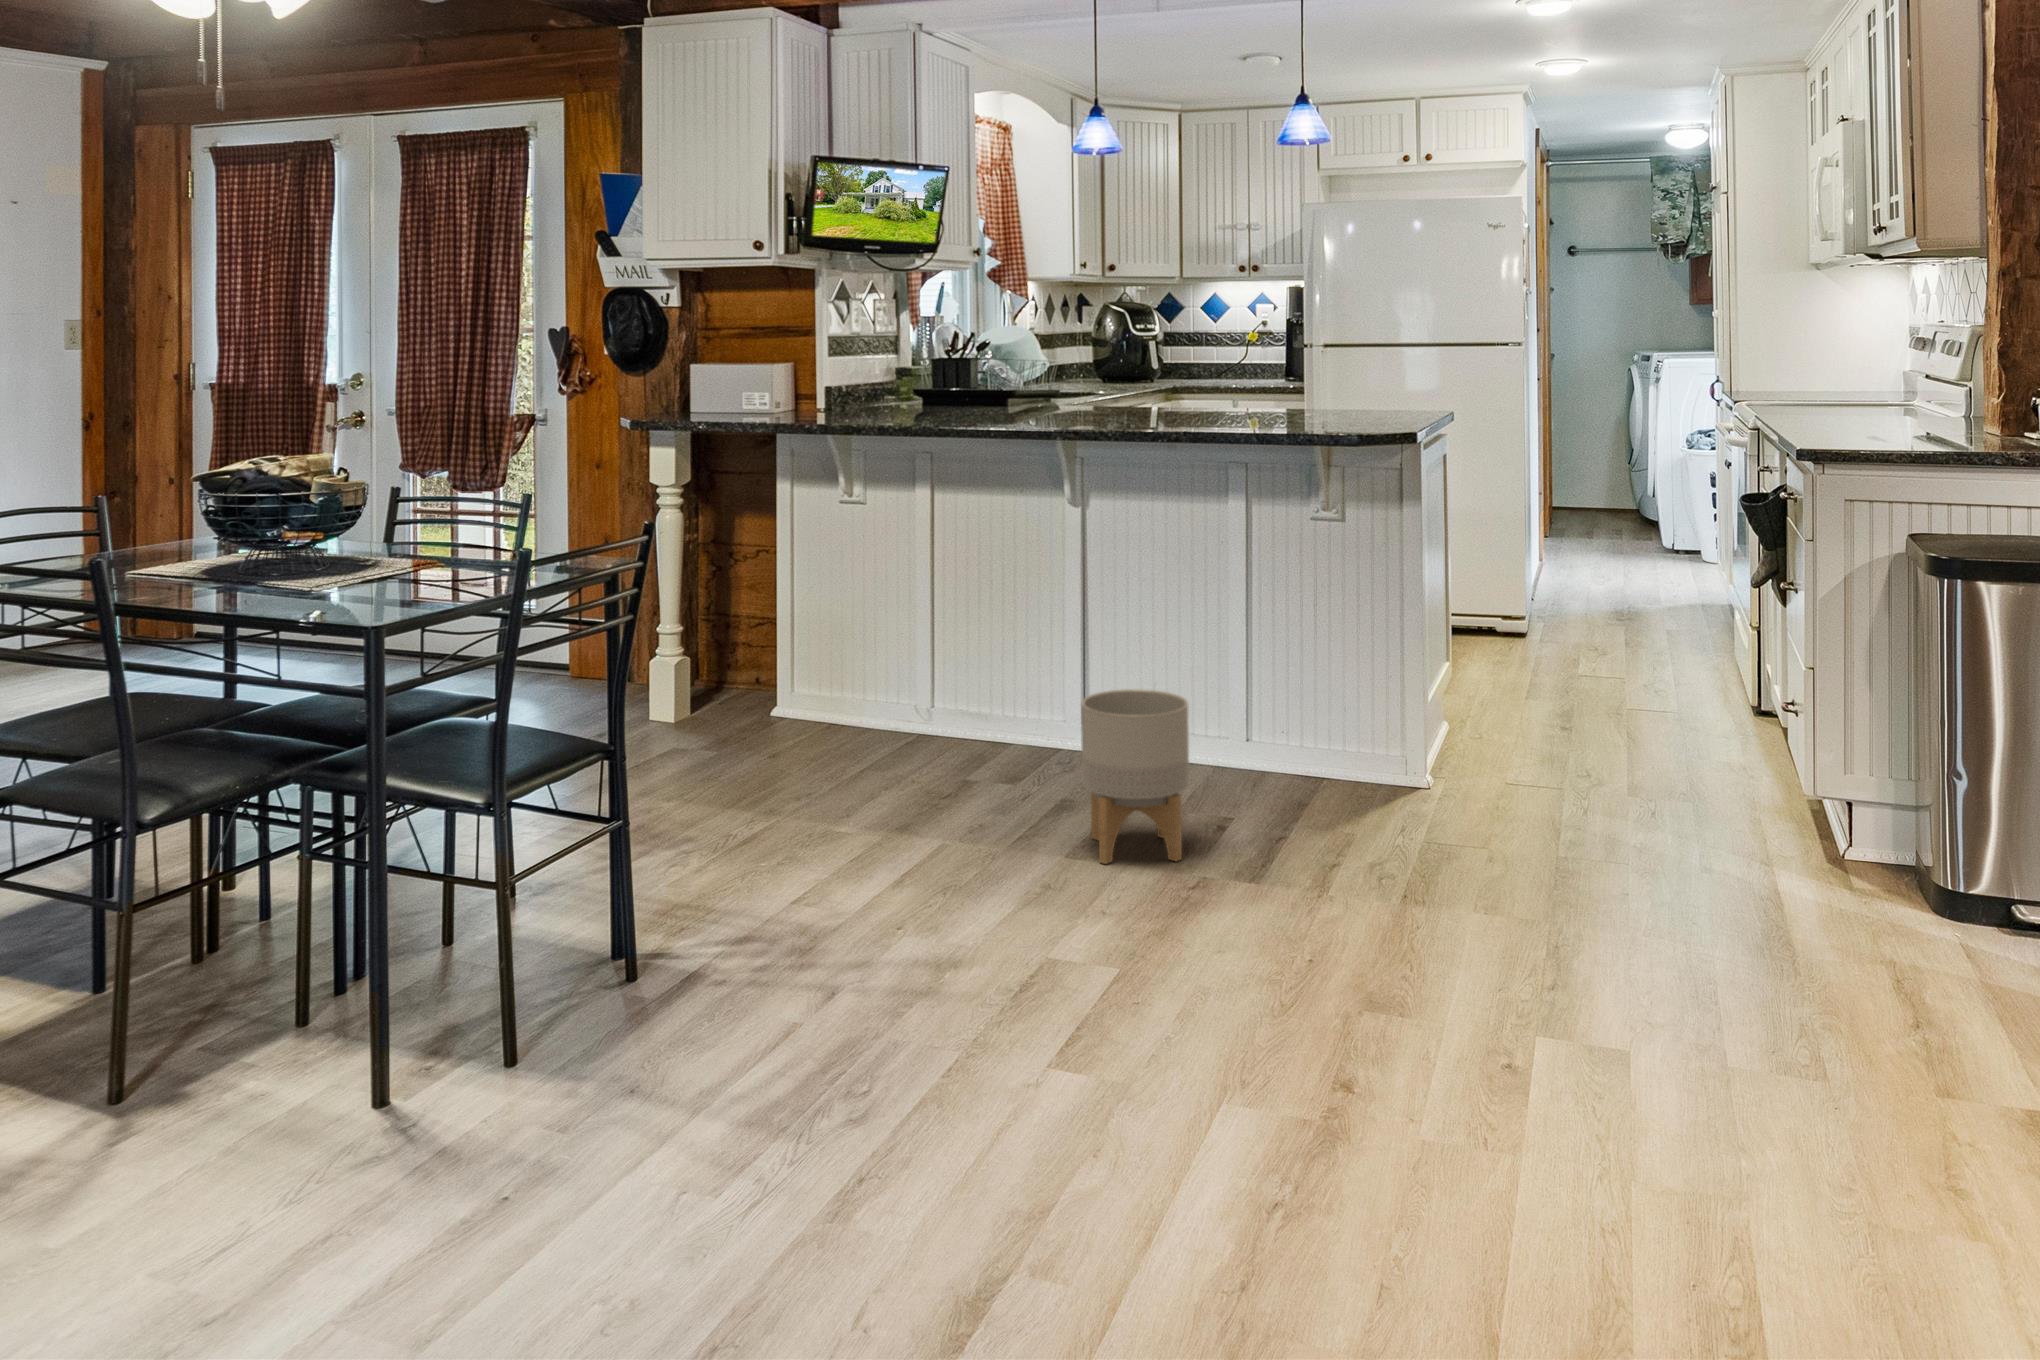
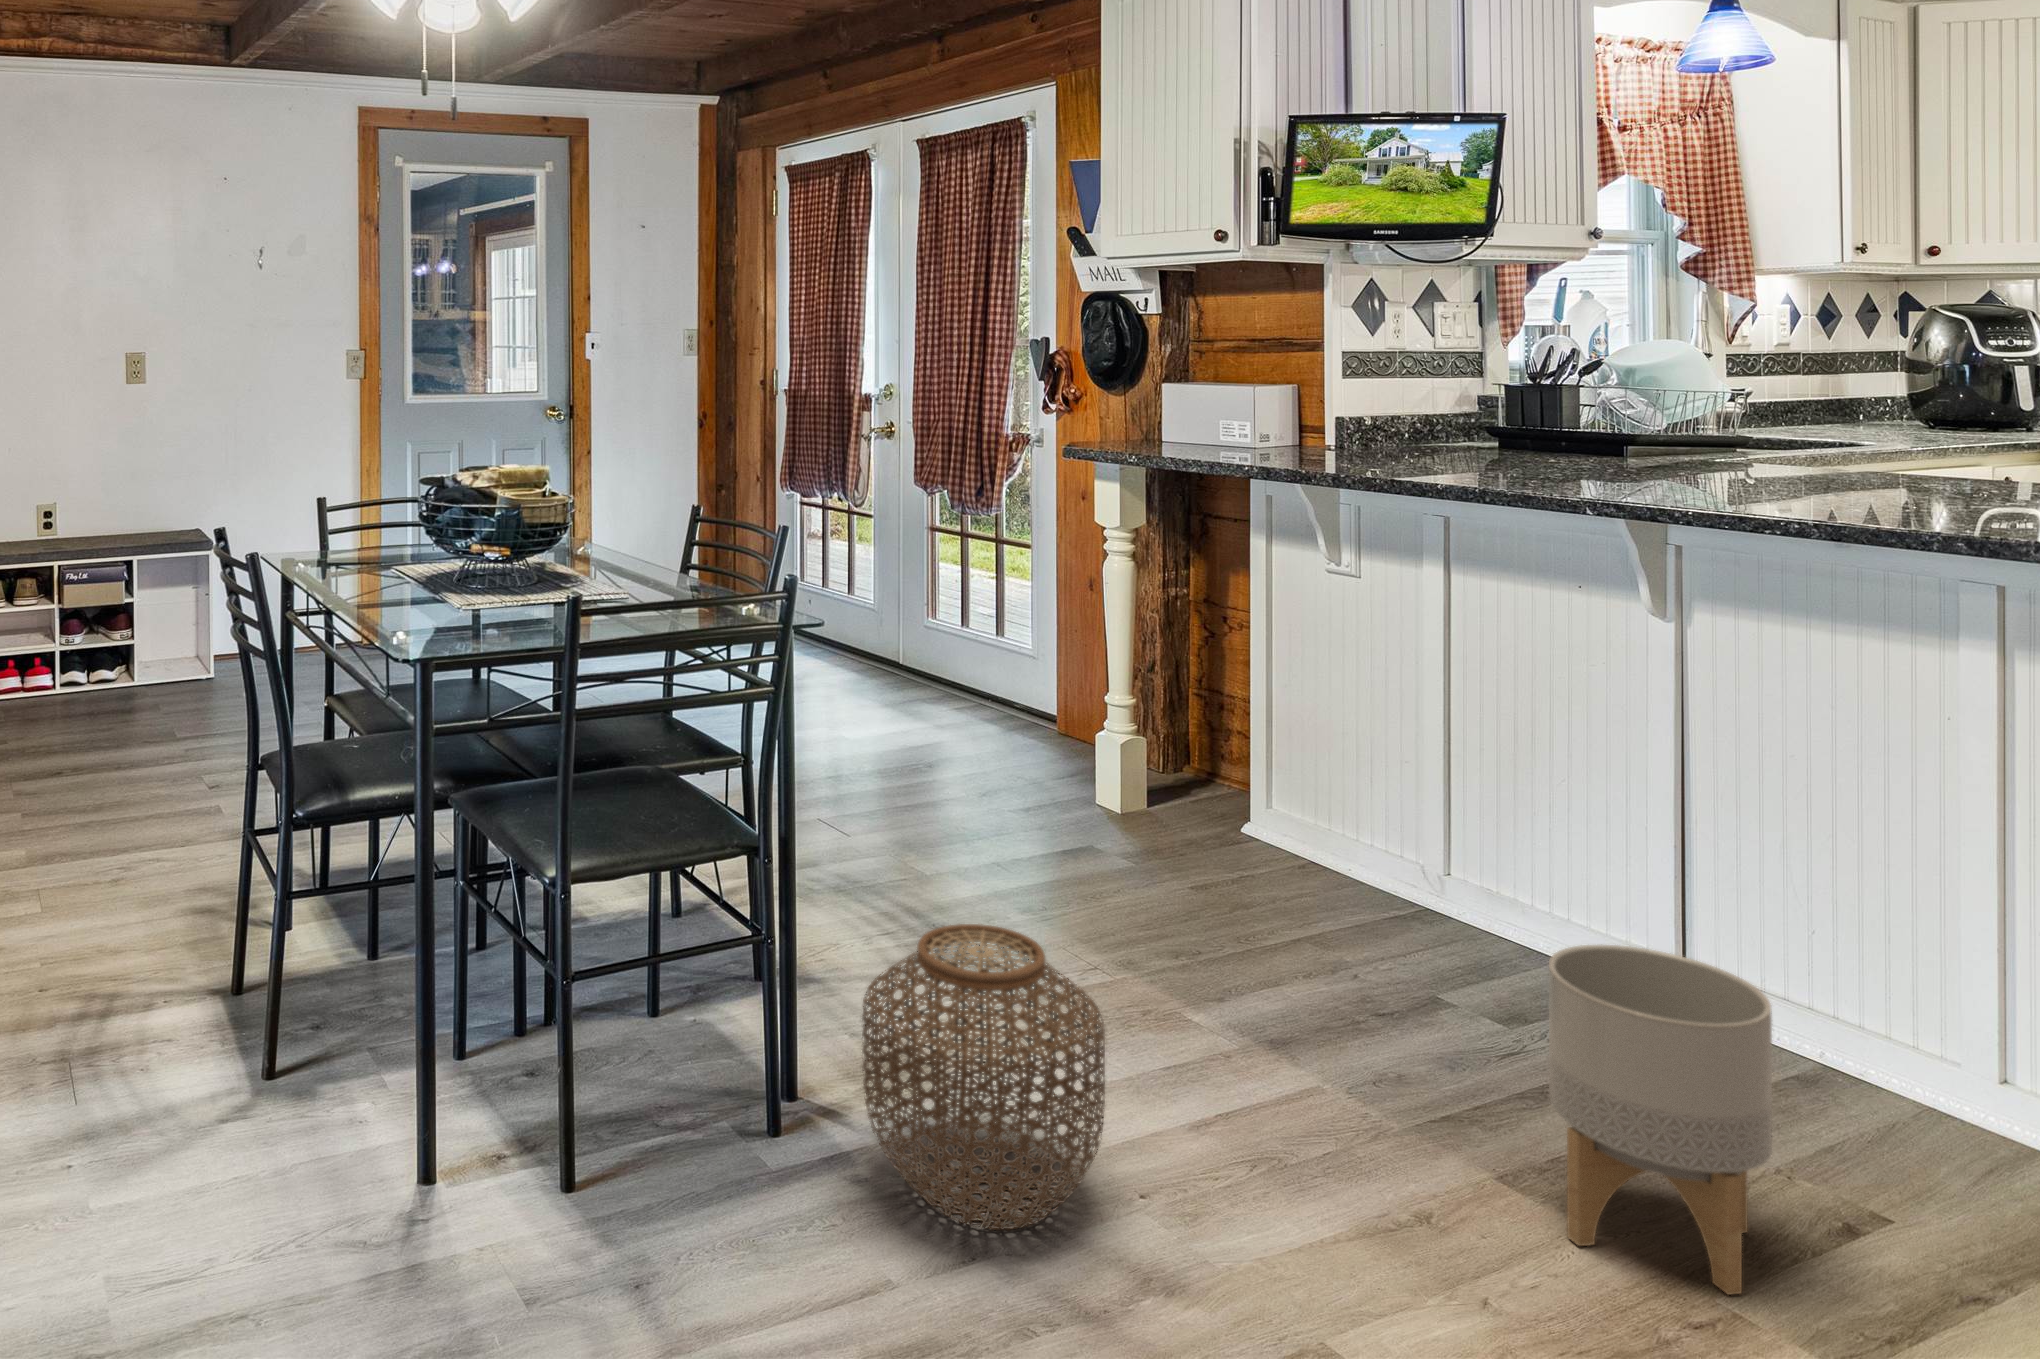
woven basket: none [700,757,873,962] -> present [862,924,1105,1229]

